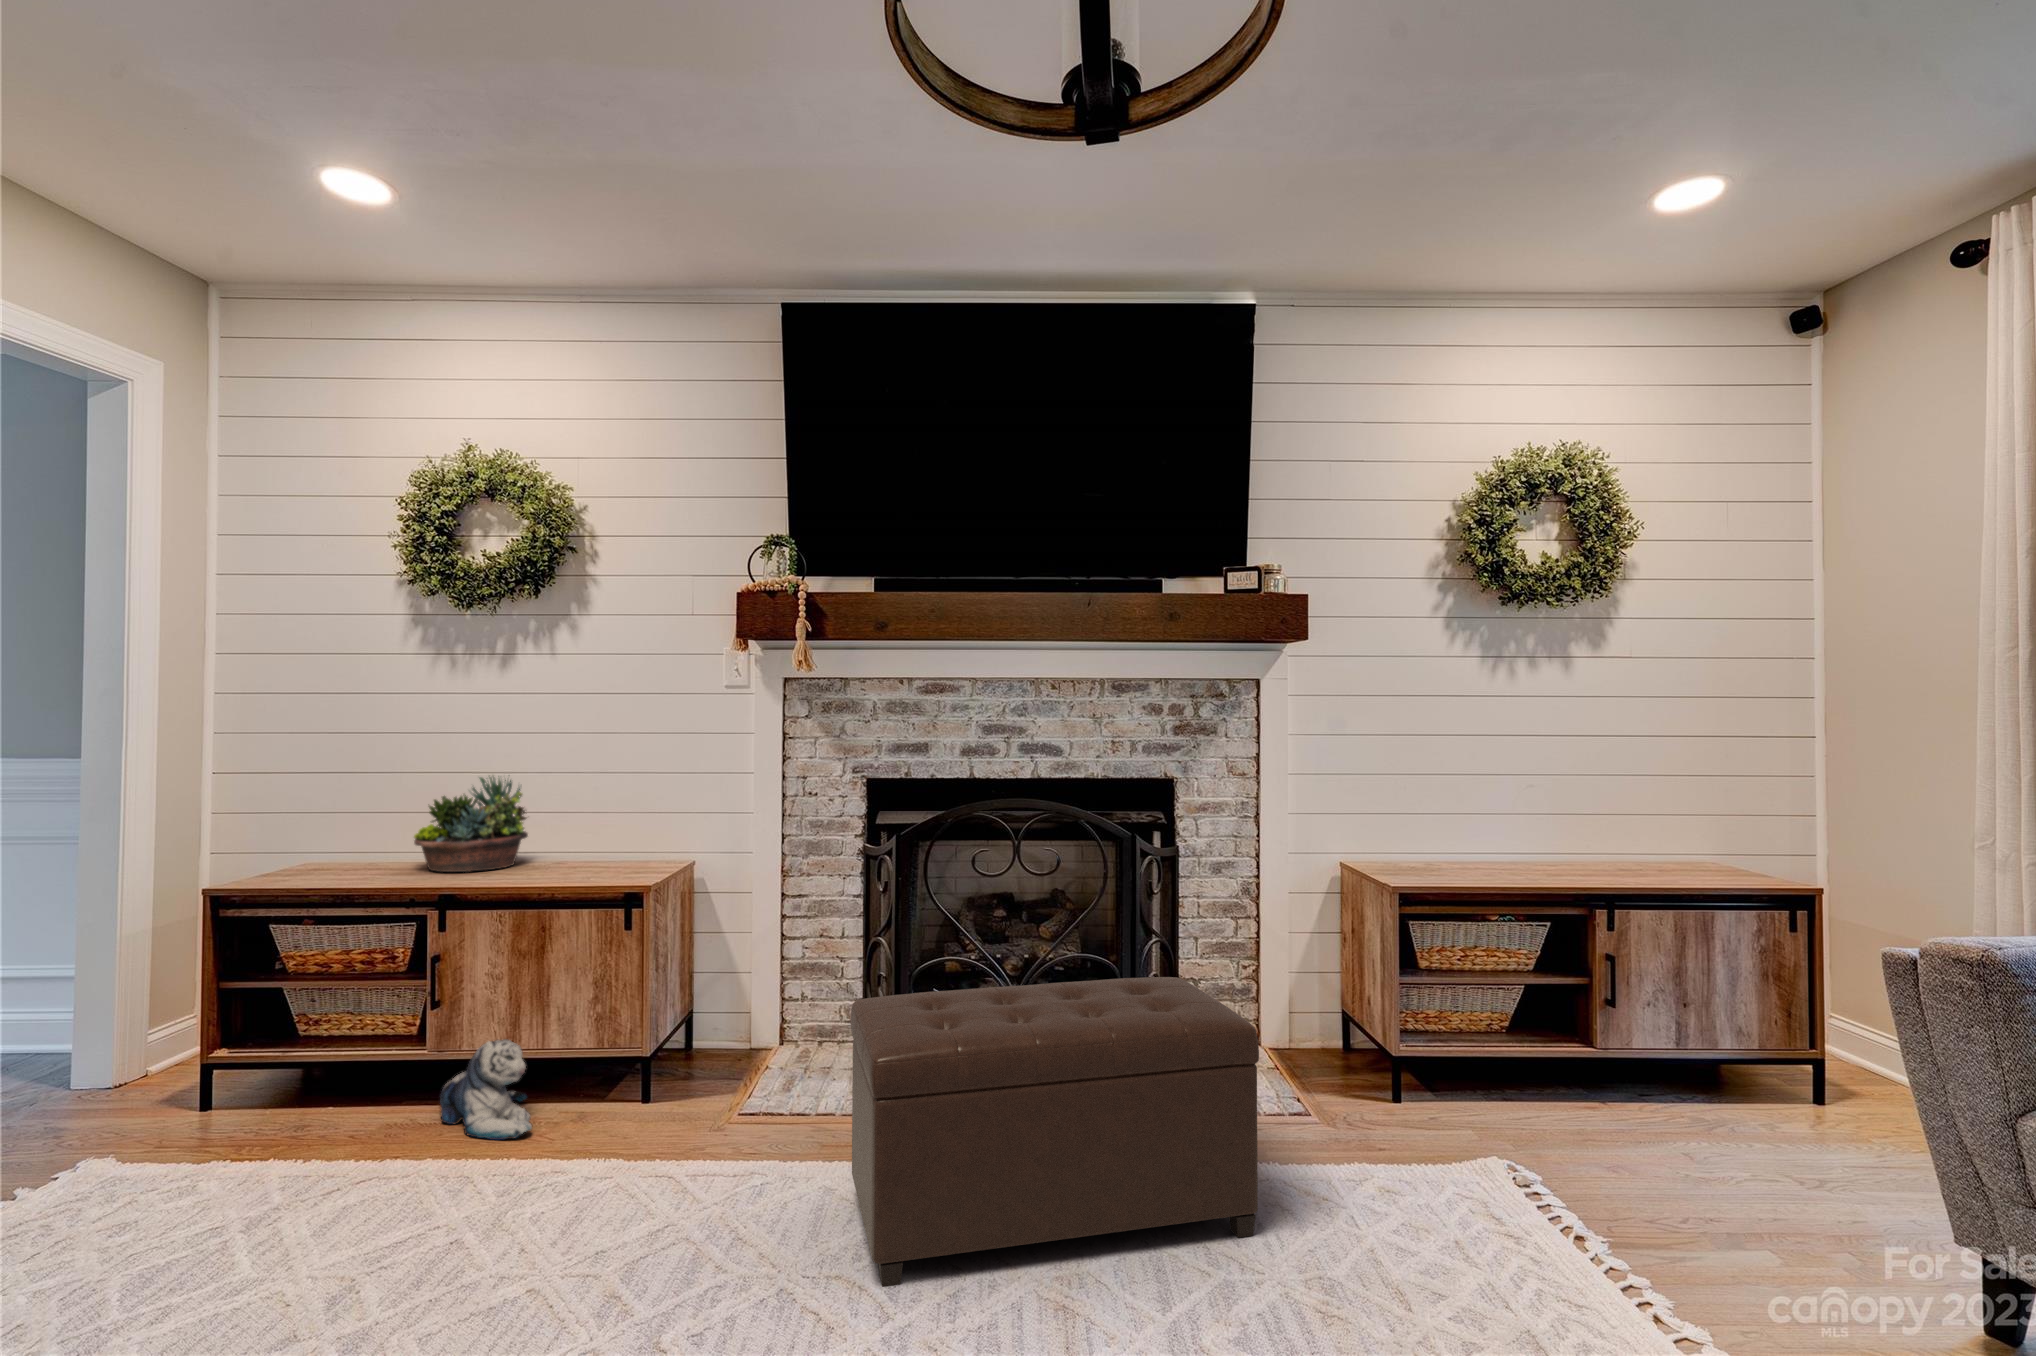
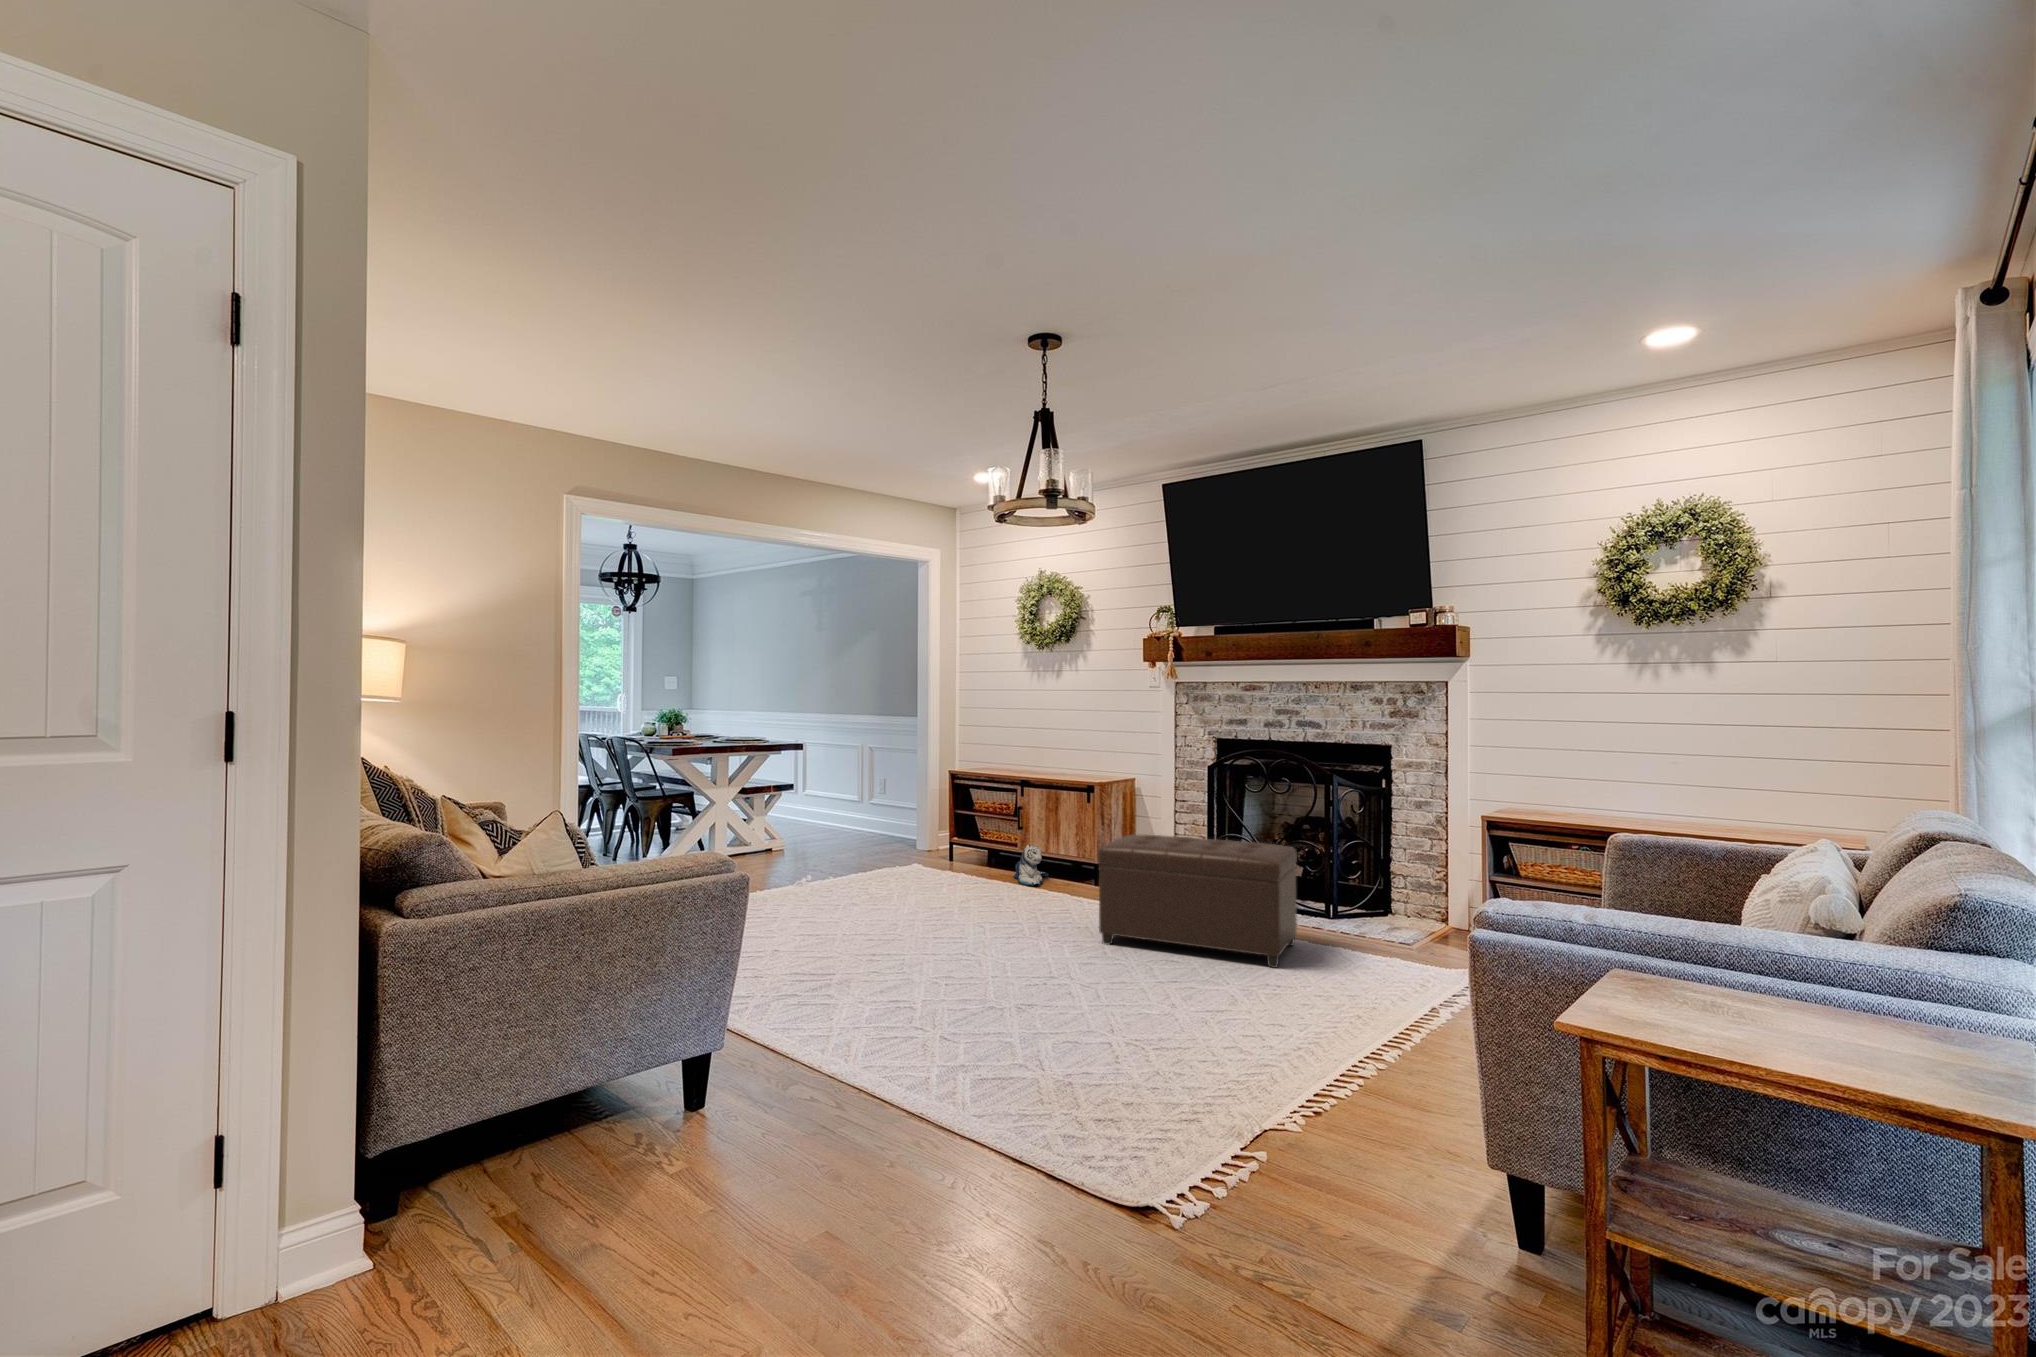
succulent planter: present [414,776,528,872] -> none [1018,729,1066,773]

